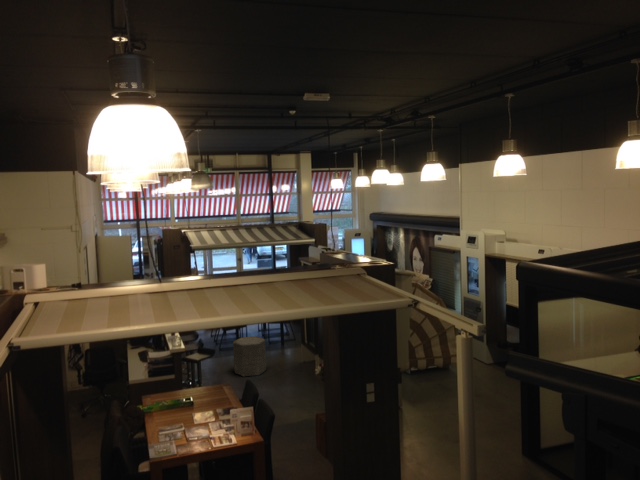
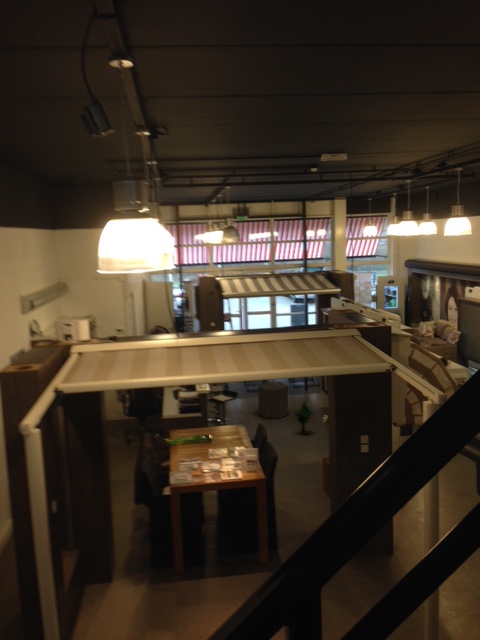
decorative plant: none [274,353,295,390] -> present [295,401,312,434]

